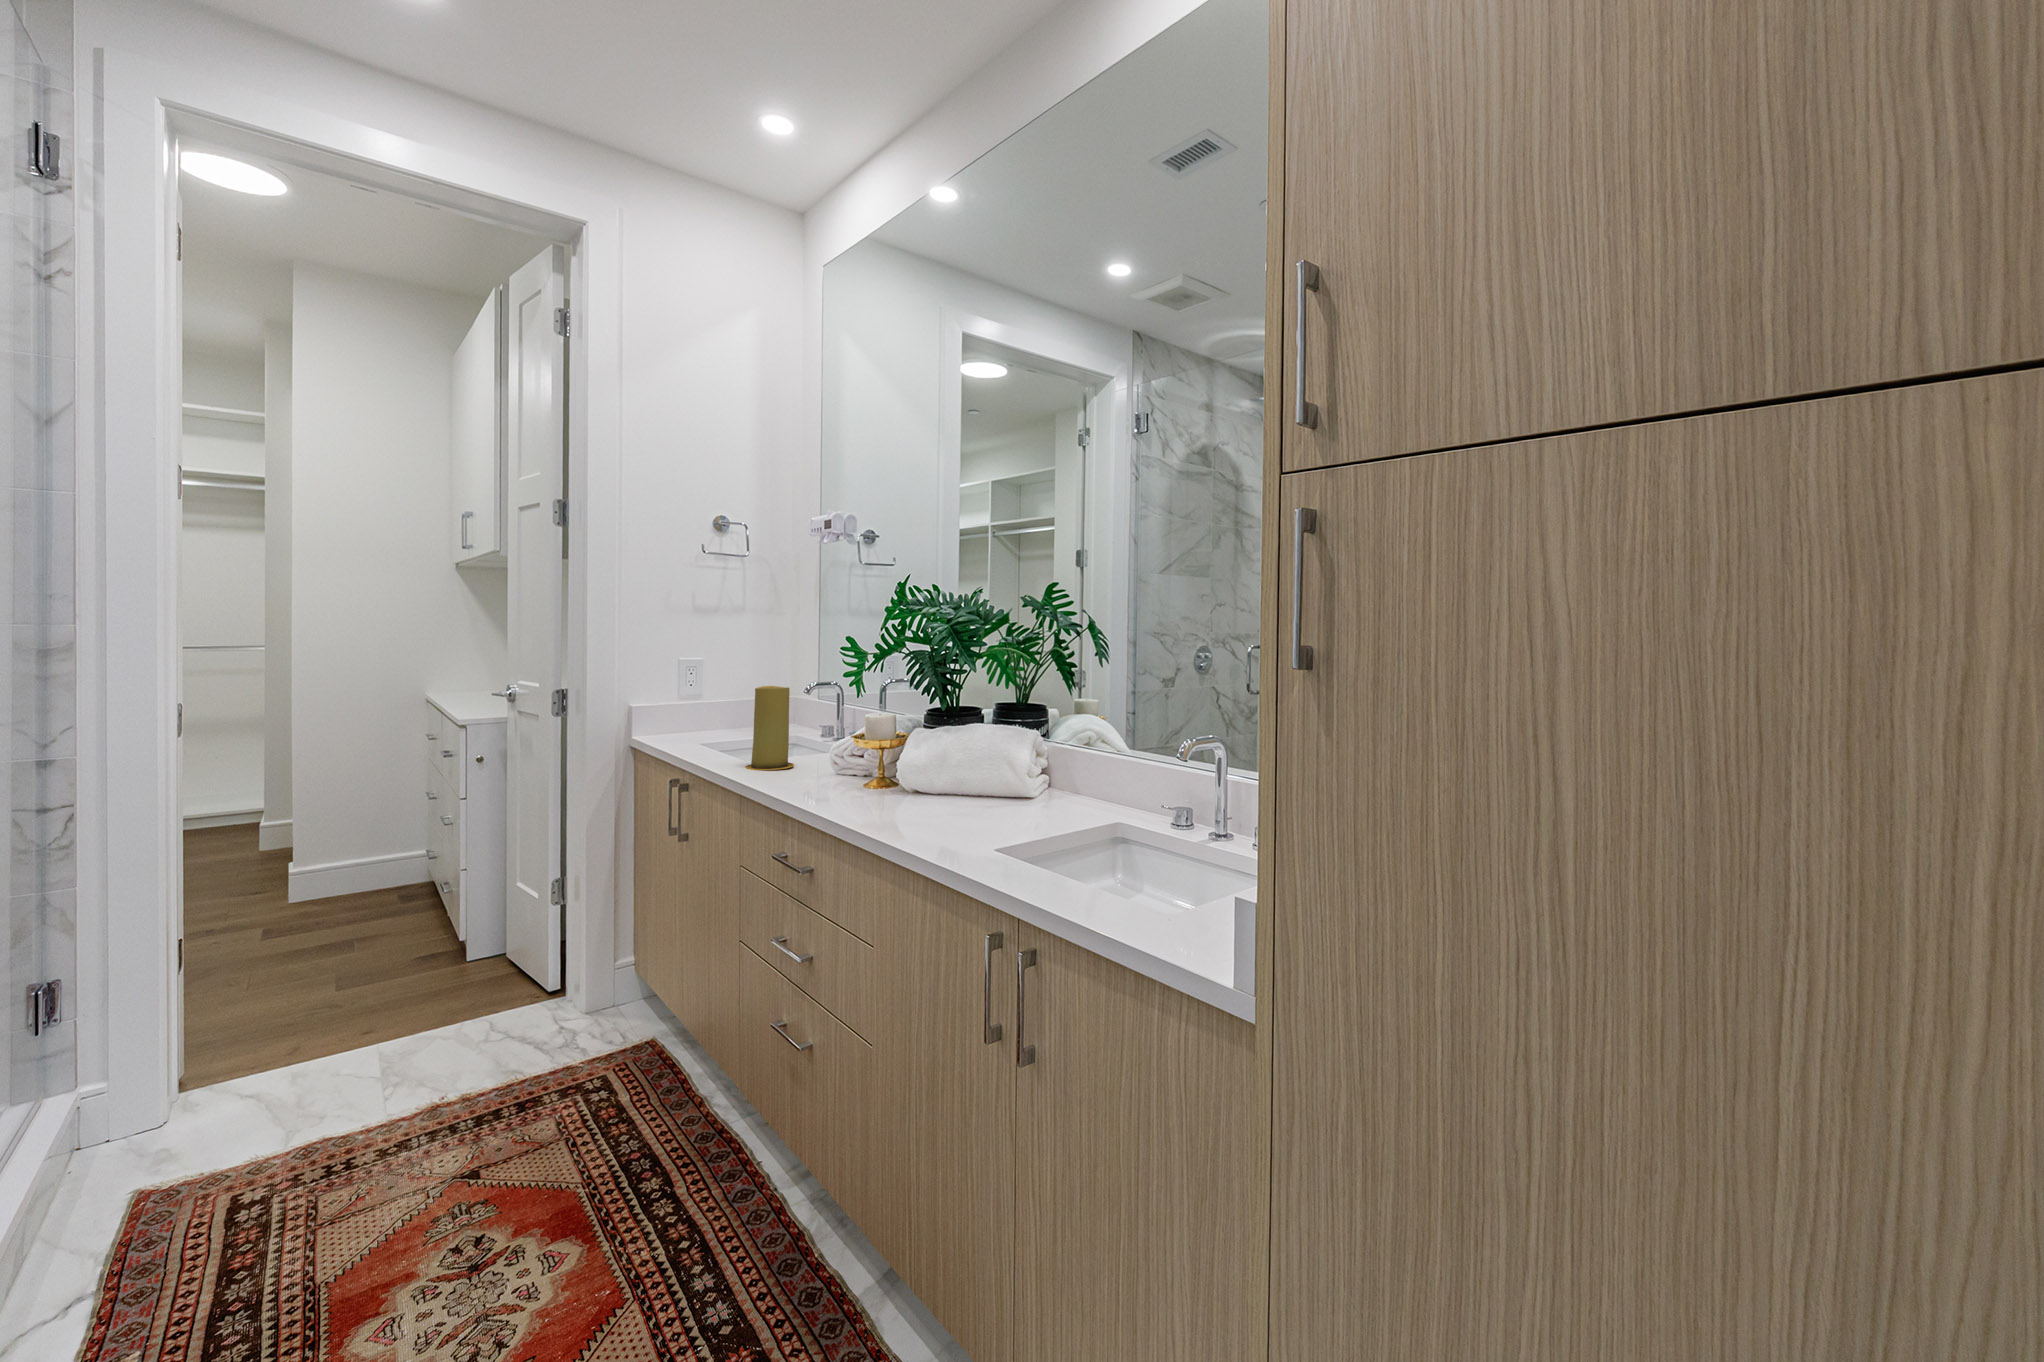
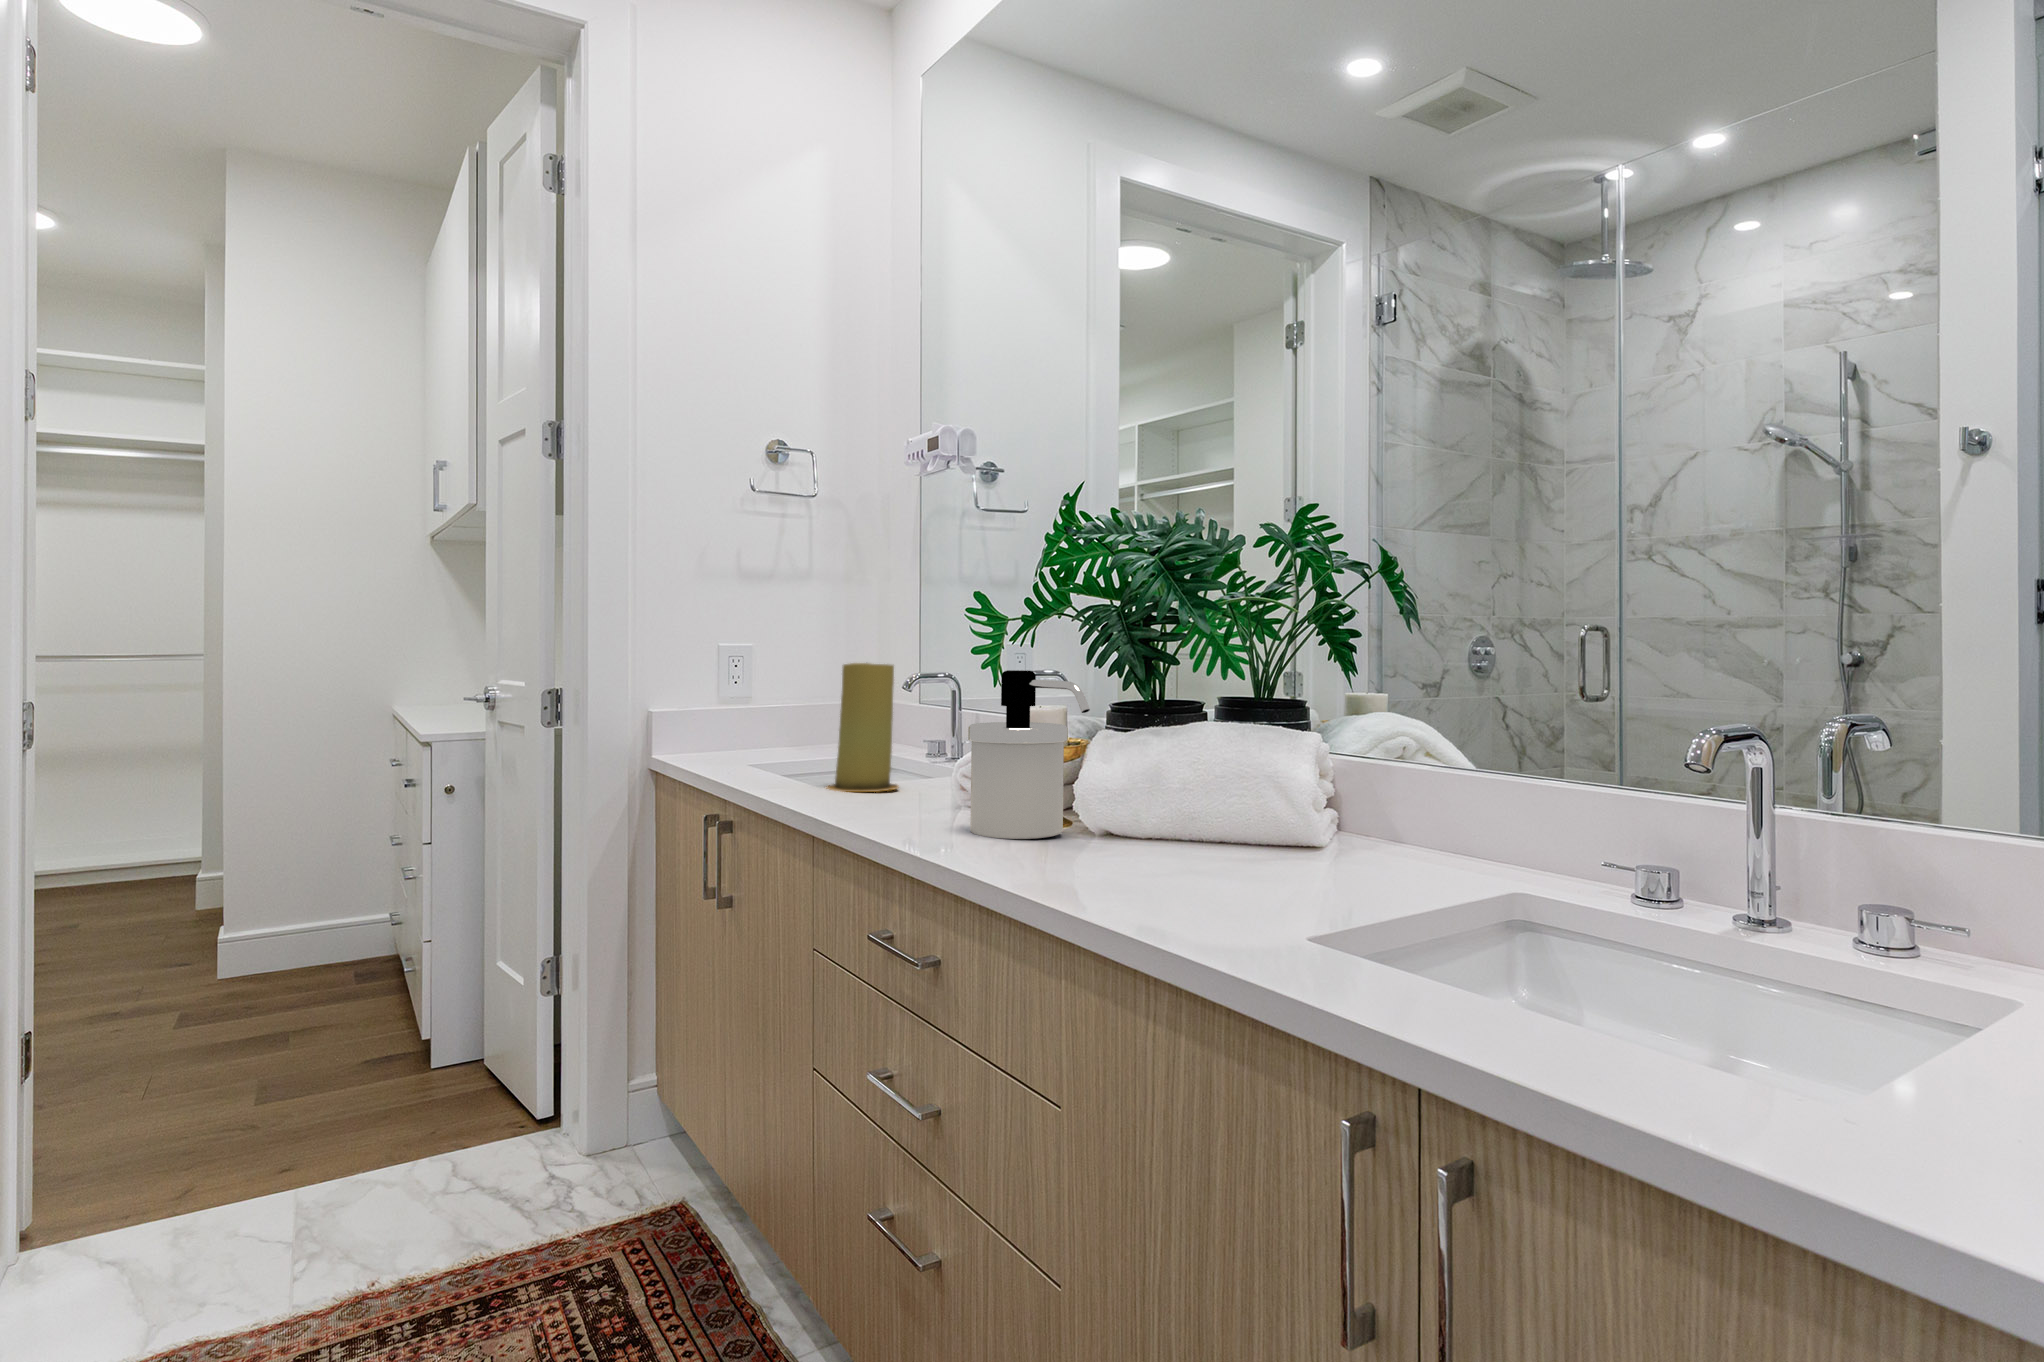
soap dispenser: none [826,702,896,804] -> present [968,670,1090,839]

